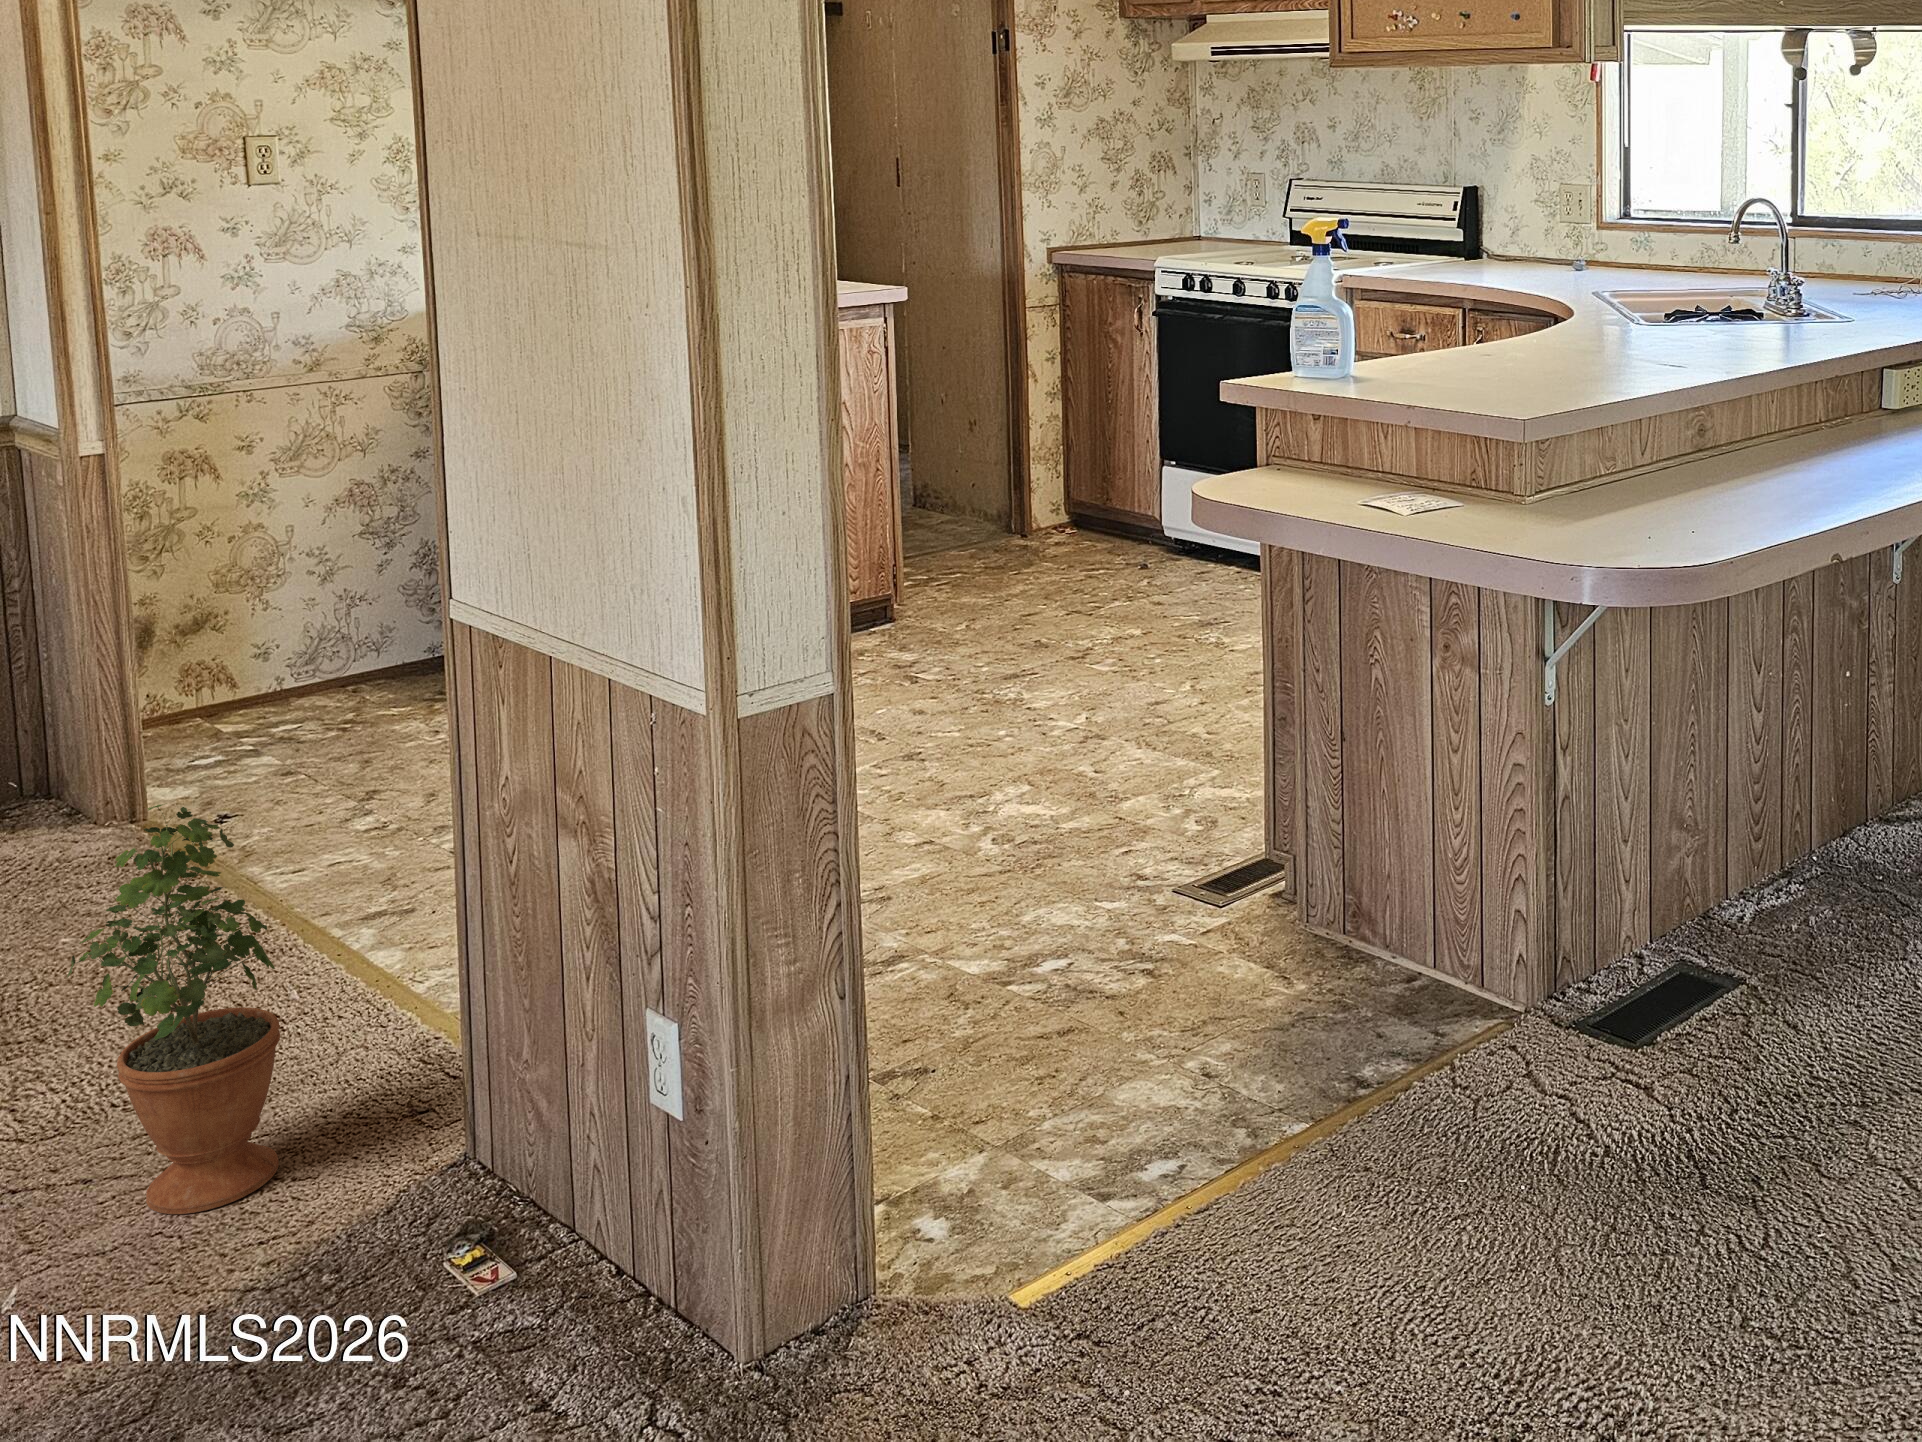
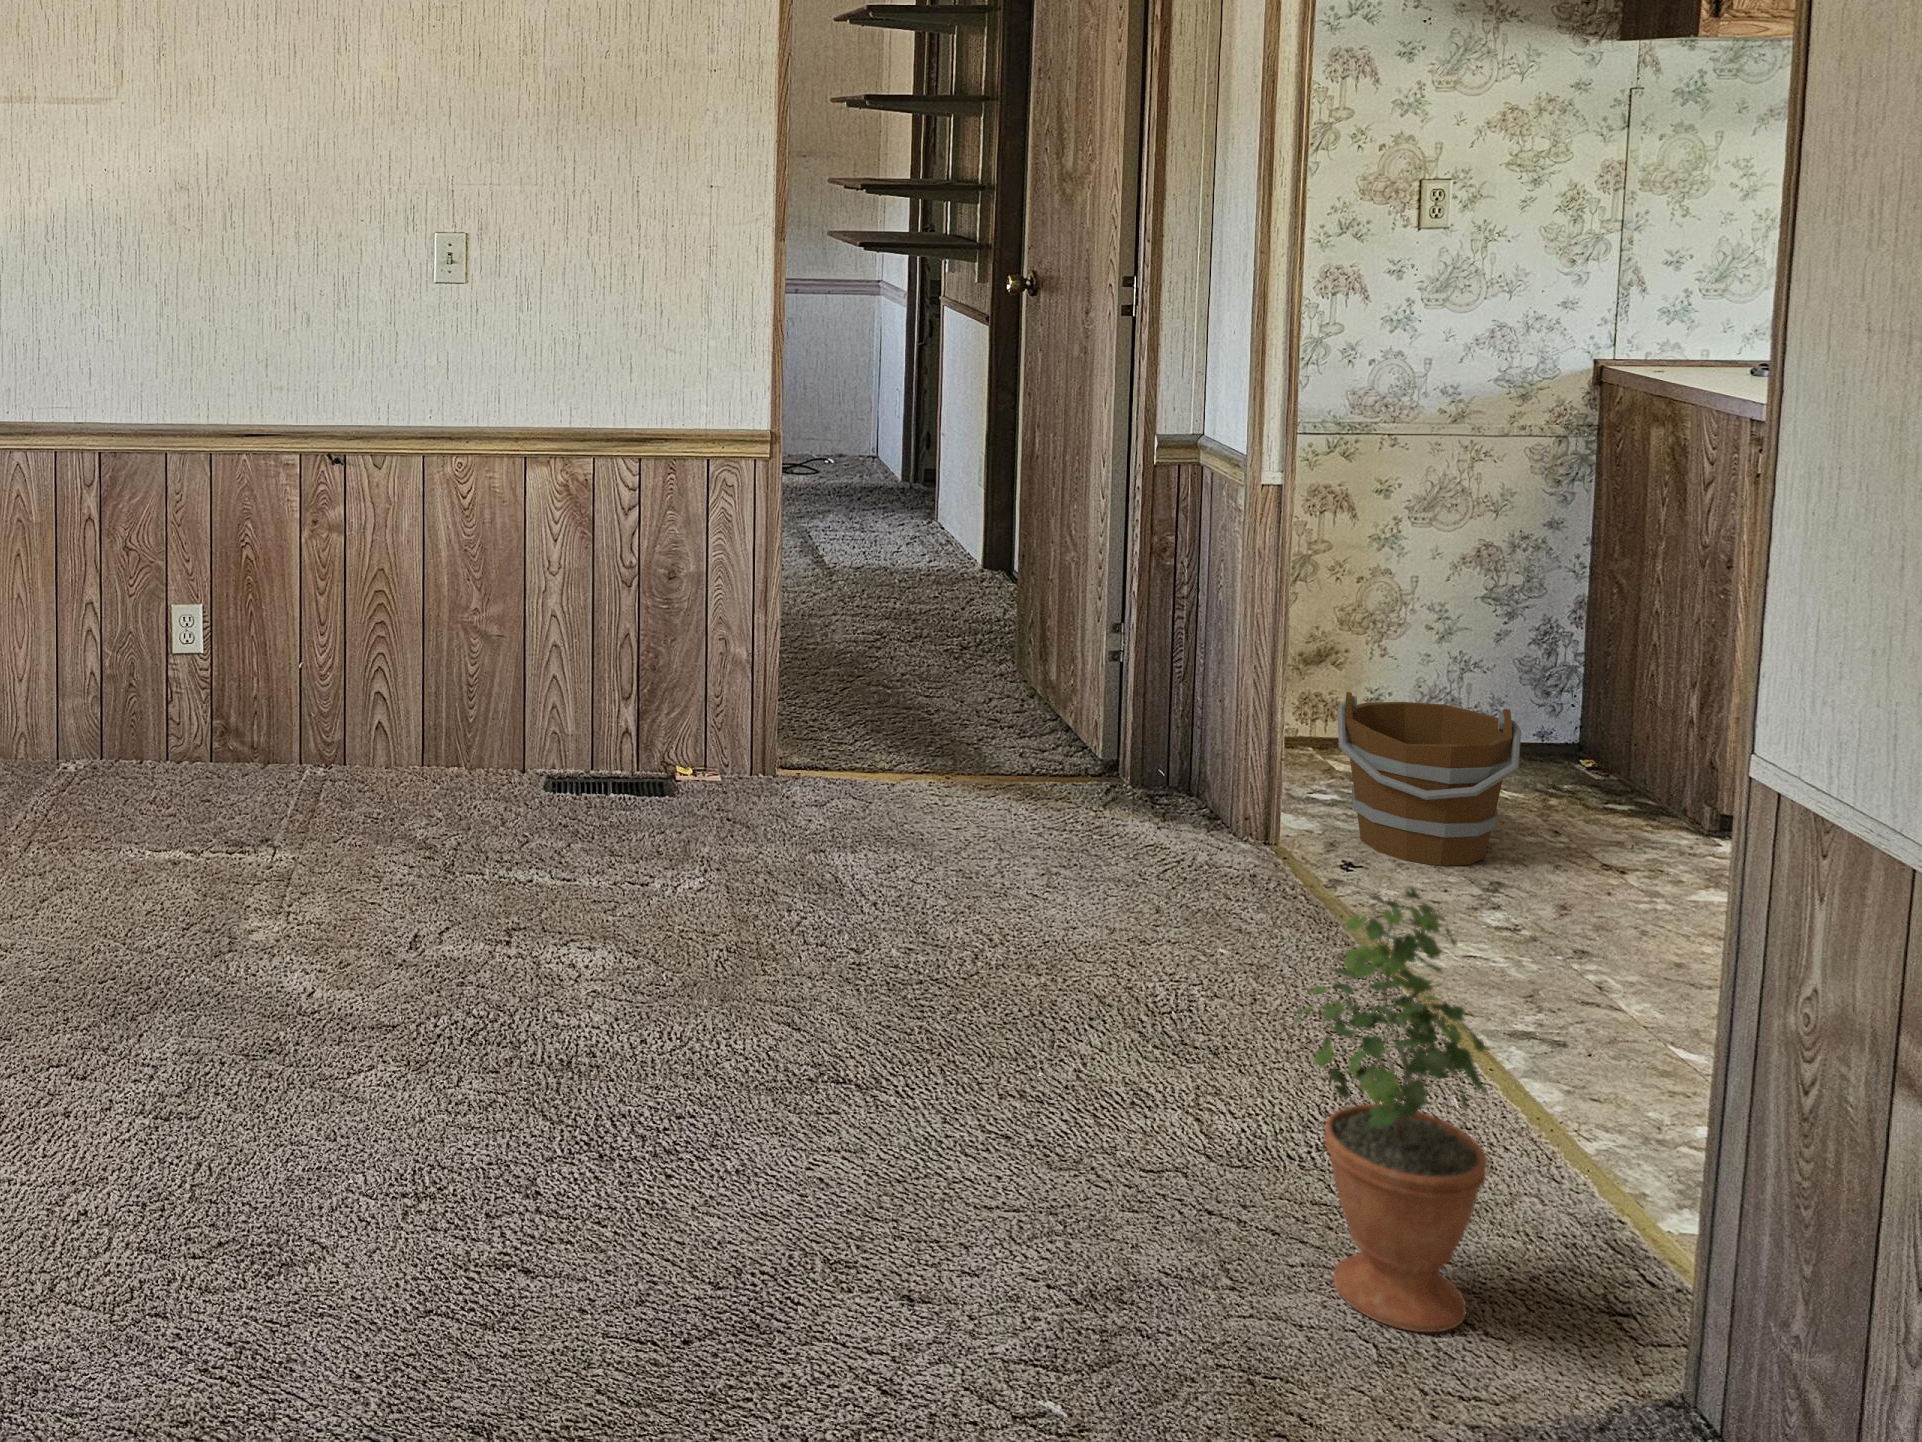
bucket: none [200,629,385,798] -> present [1338,692,1521,866]

